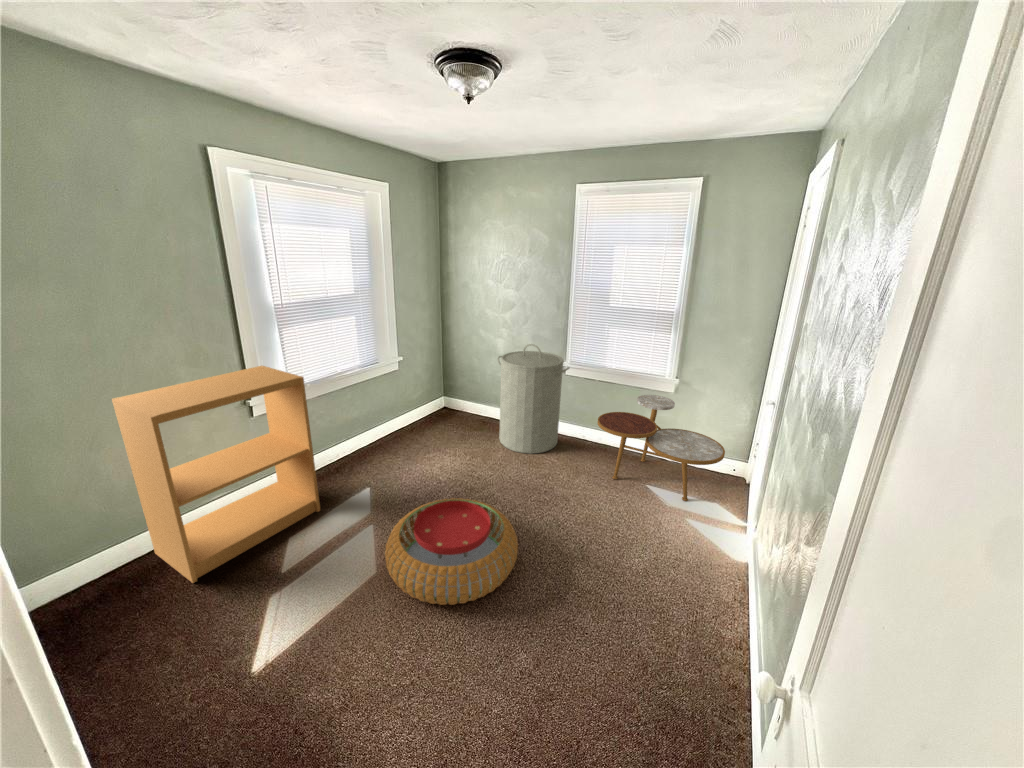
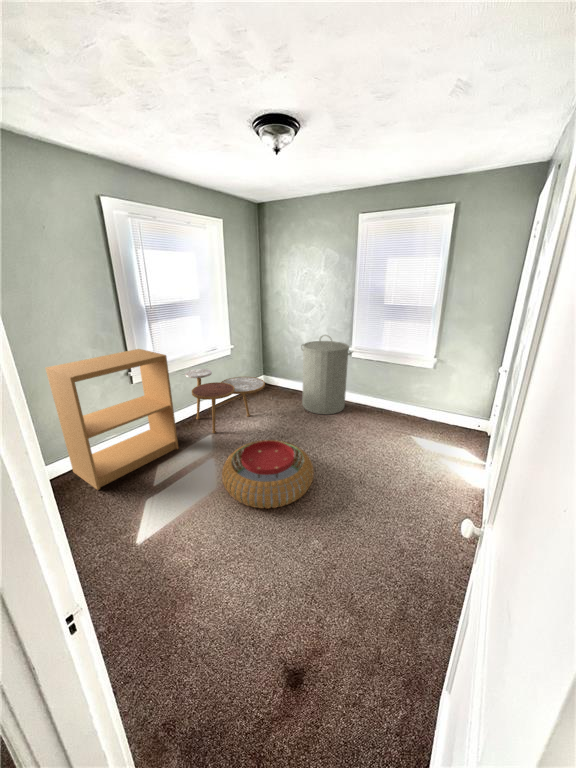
side table: present [598,395,725,501] -> present [185,369,265,433]

